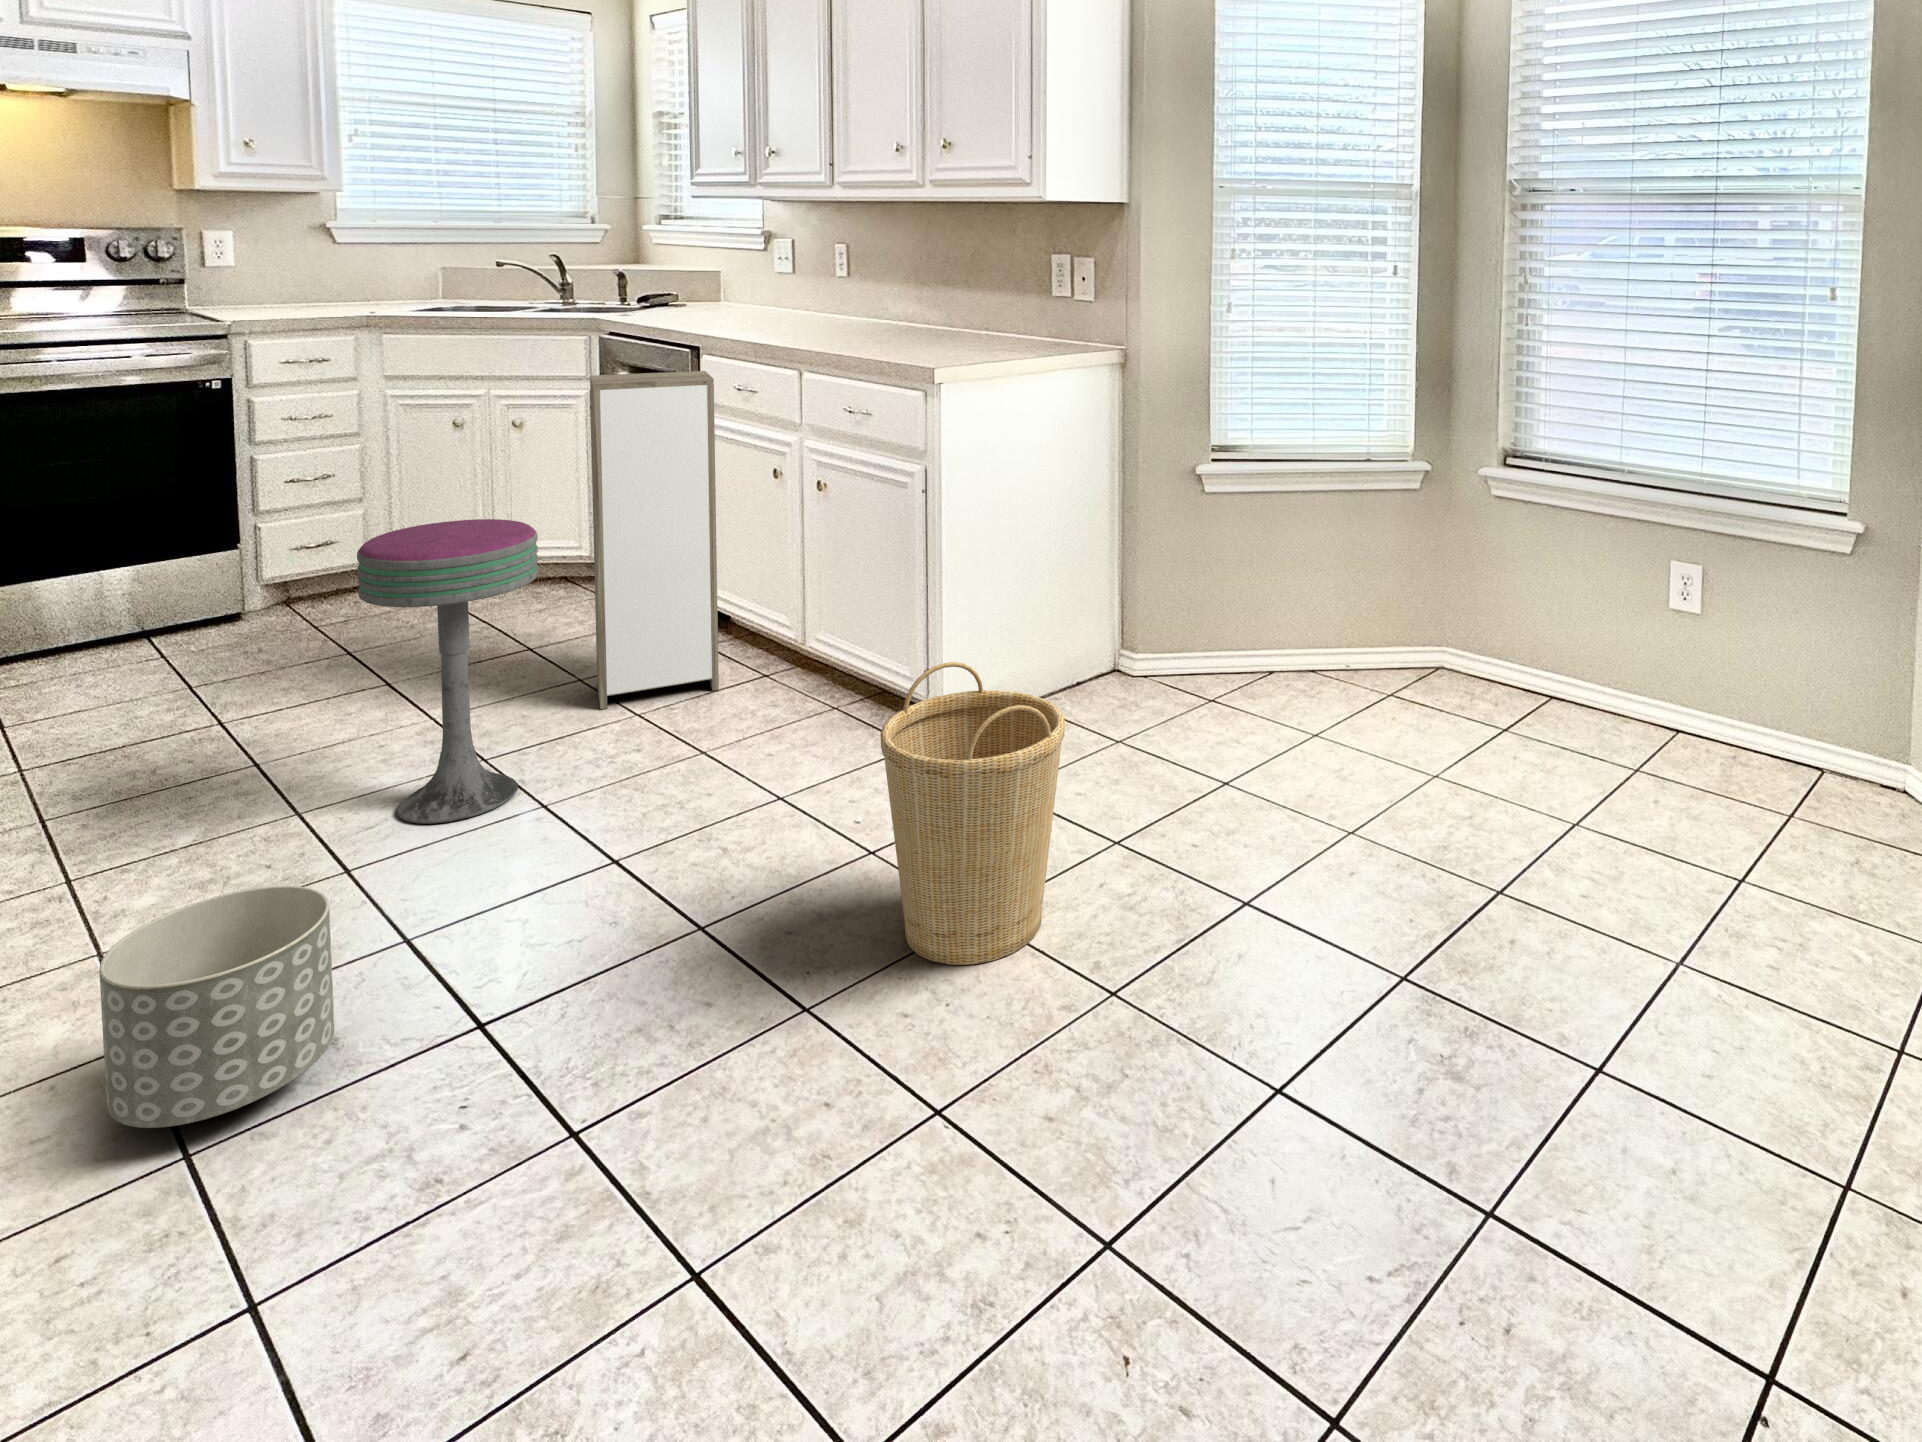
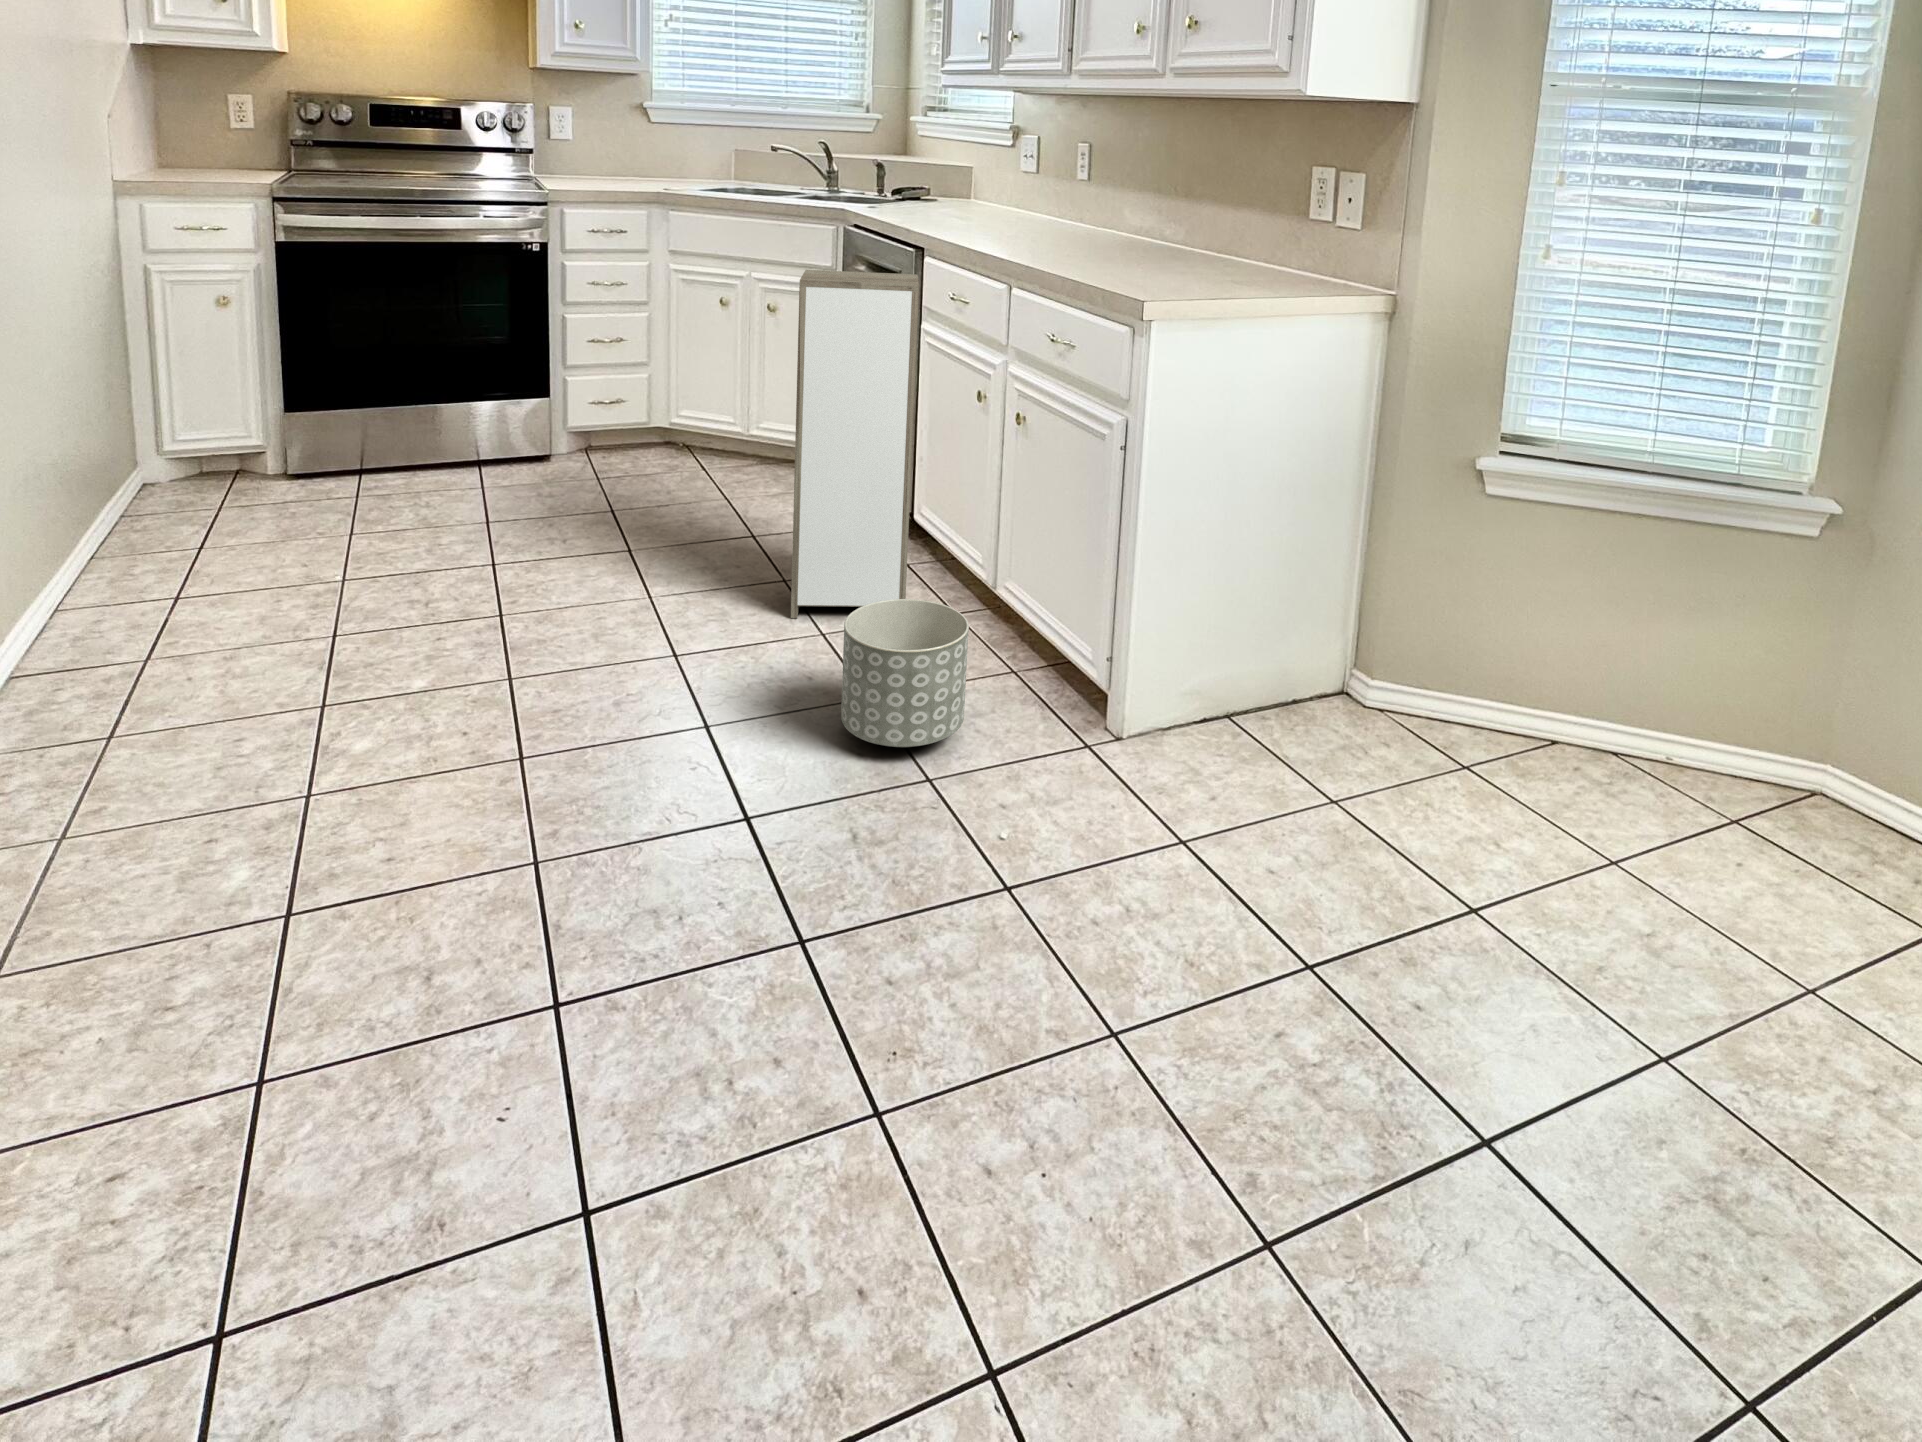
bar stool: present [357,519,539,824] -> none [552,412,718,722]
basket: present [881,662,1065,965] -> none [1000,698,1244,1120]
planter: present [99,886,334,1128] -> present [841,599,969,747]

